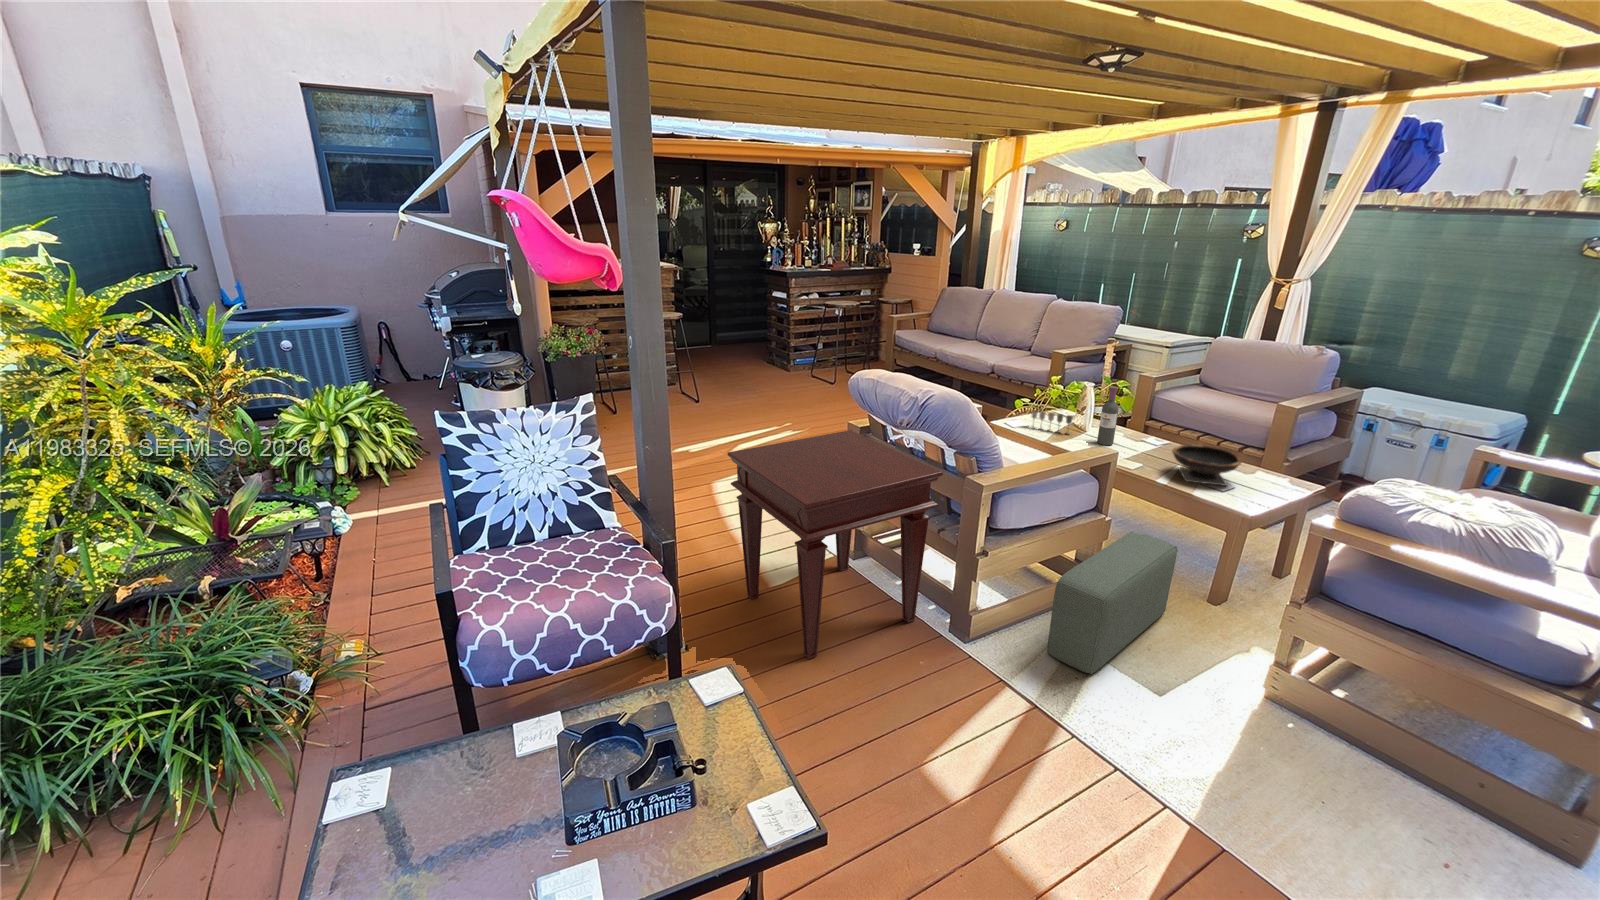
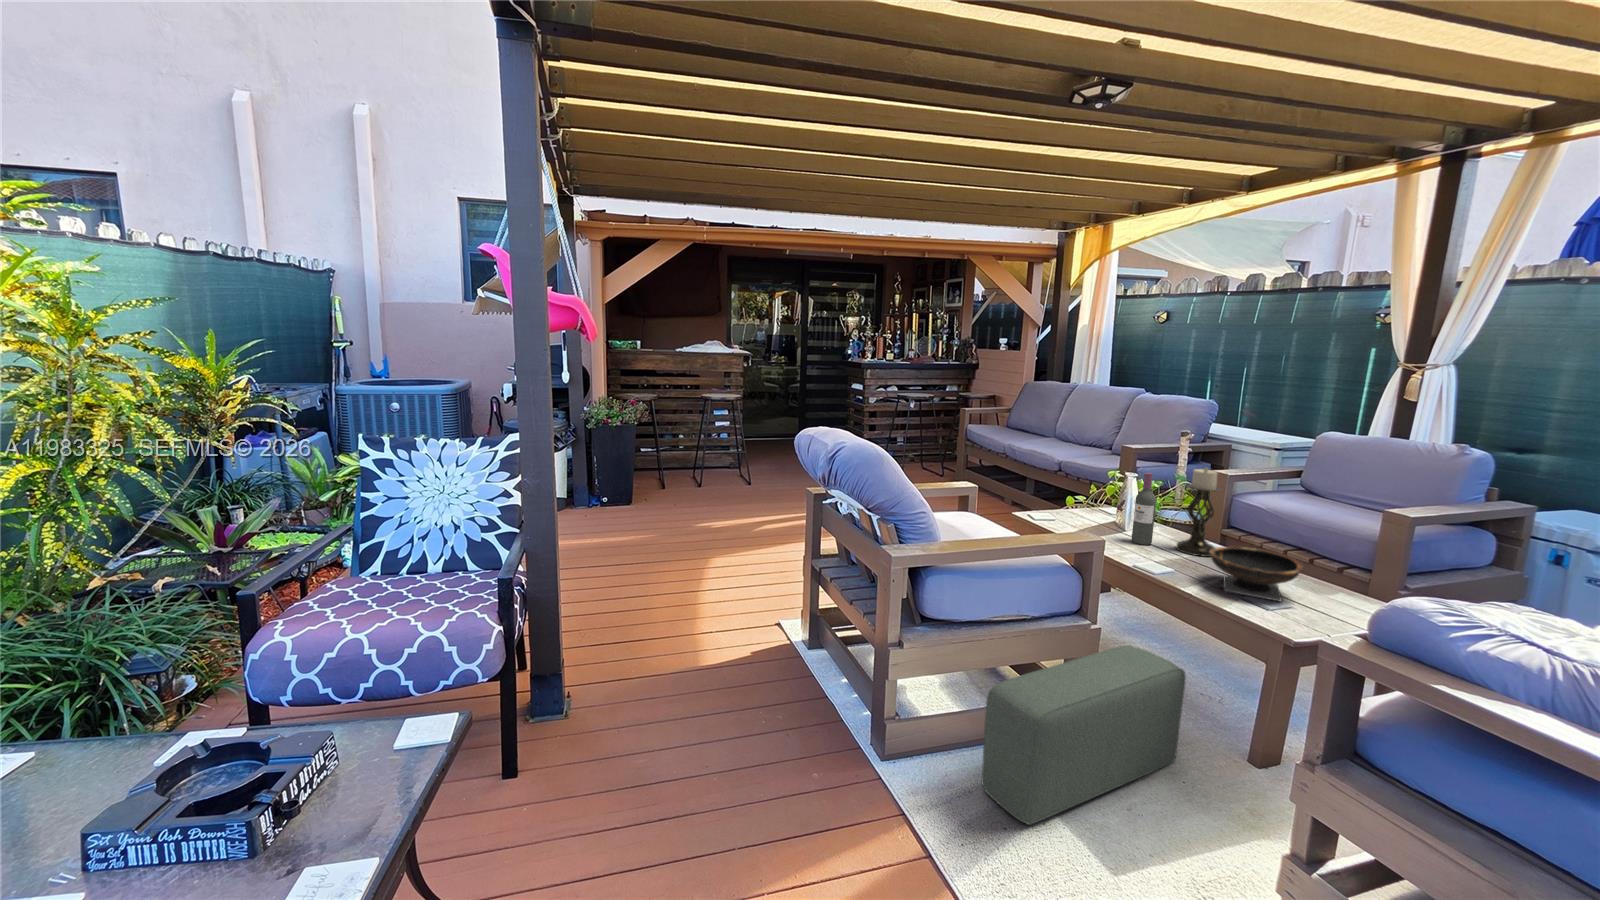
candle holder: none [1131,380,1170,452] -> present [1176,468,1221,557]
wine glass: present [1032,410,1073,434] -> none [1056,499,1105,530]
side table: present [728,430,943,659] -> none [649,494,862,748]

